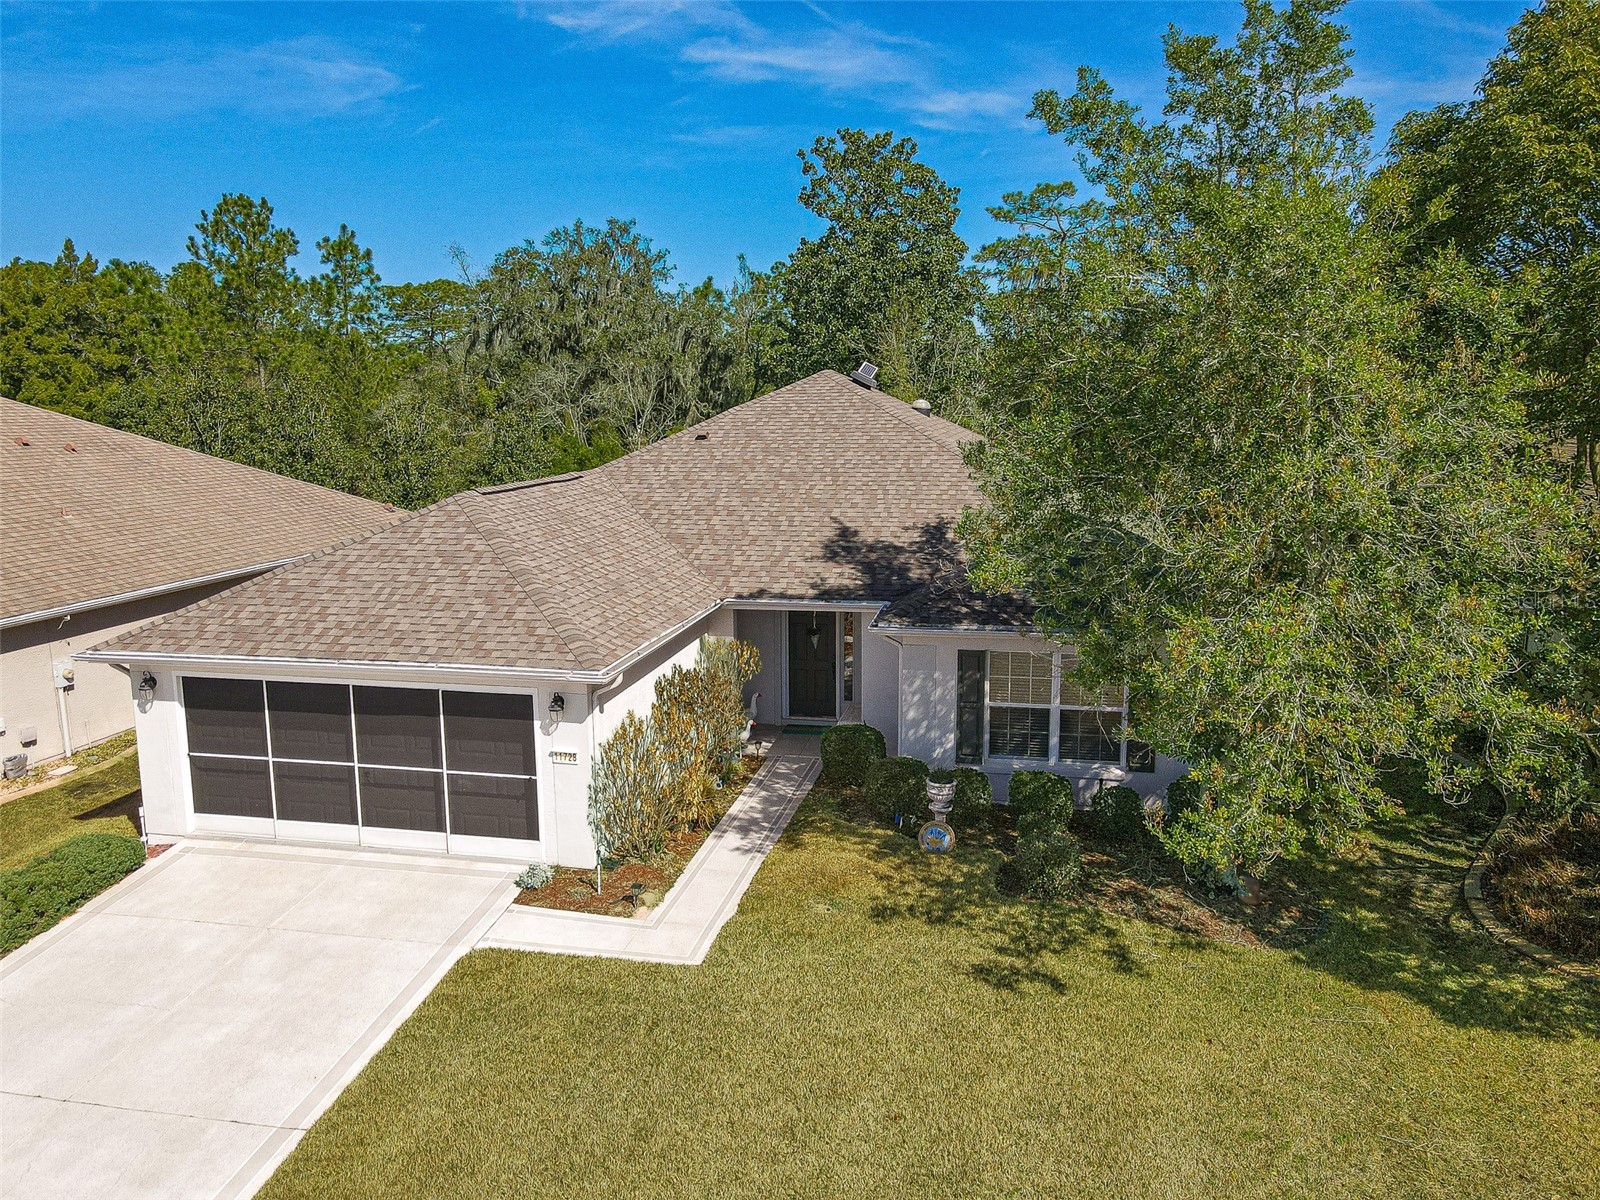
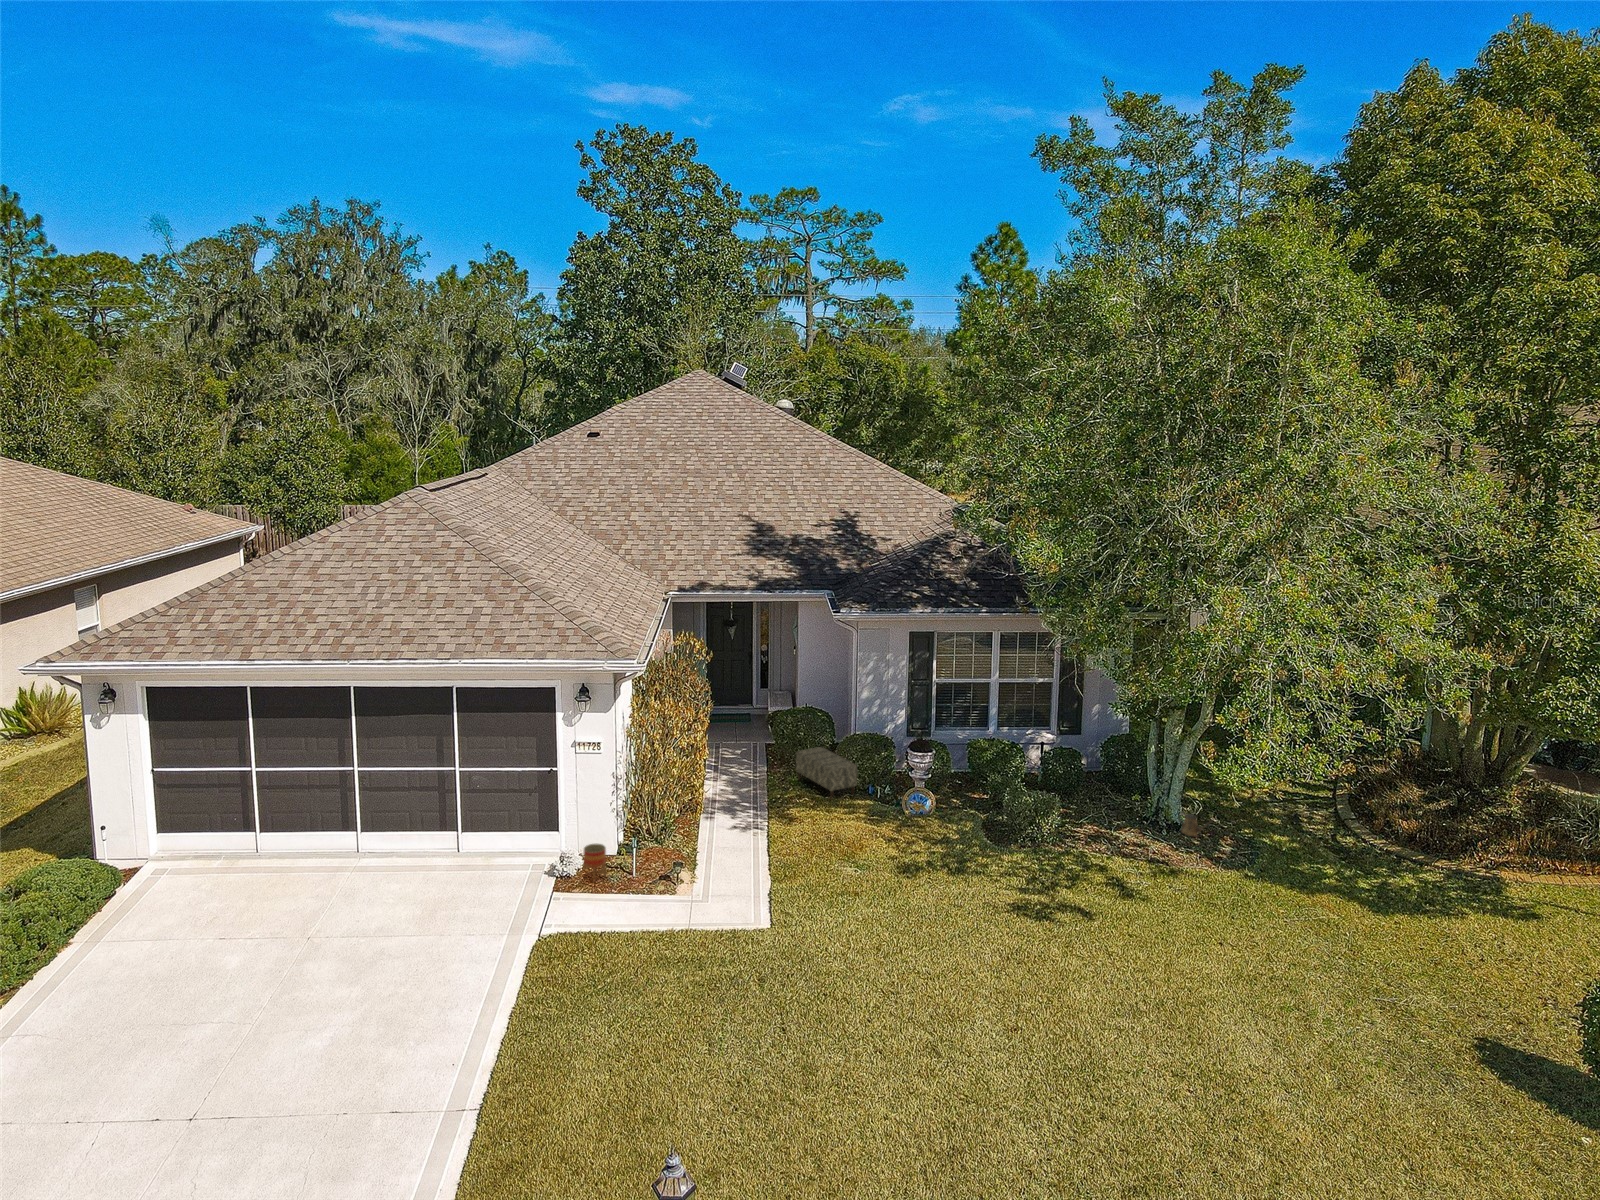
bench: none [830,768,884,826] -> present [796,747,857,800]
planter: none [556,853,579,892] -> present [583,844,606,882]

